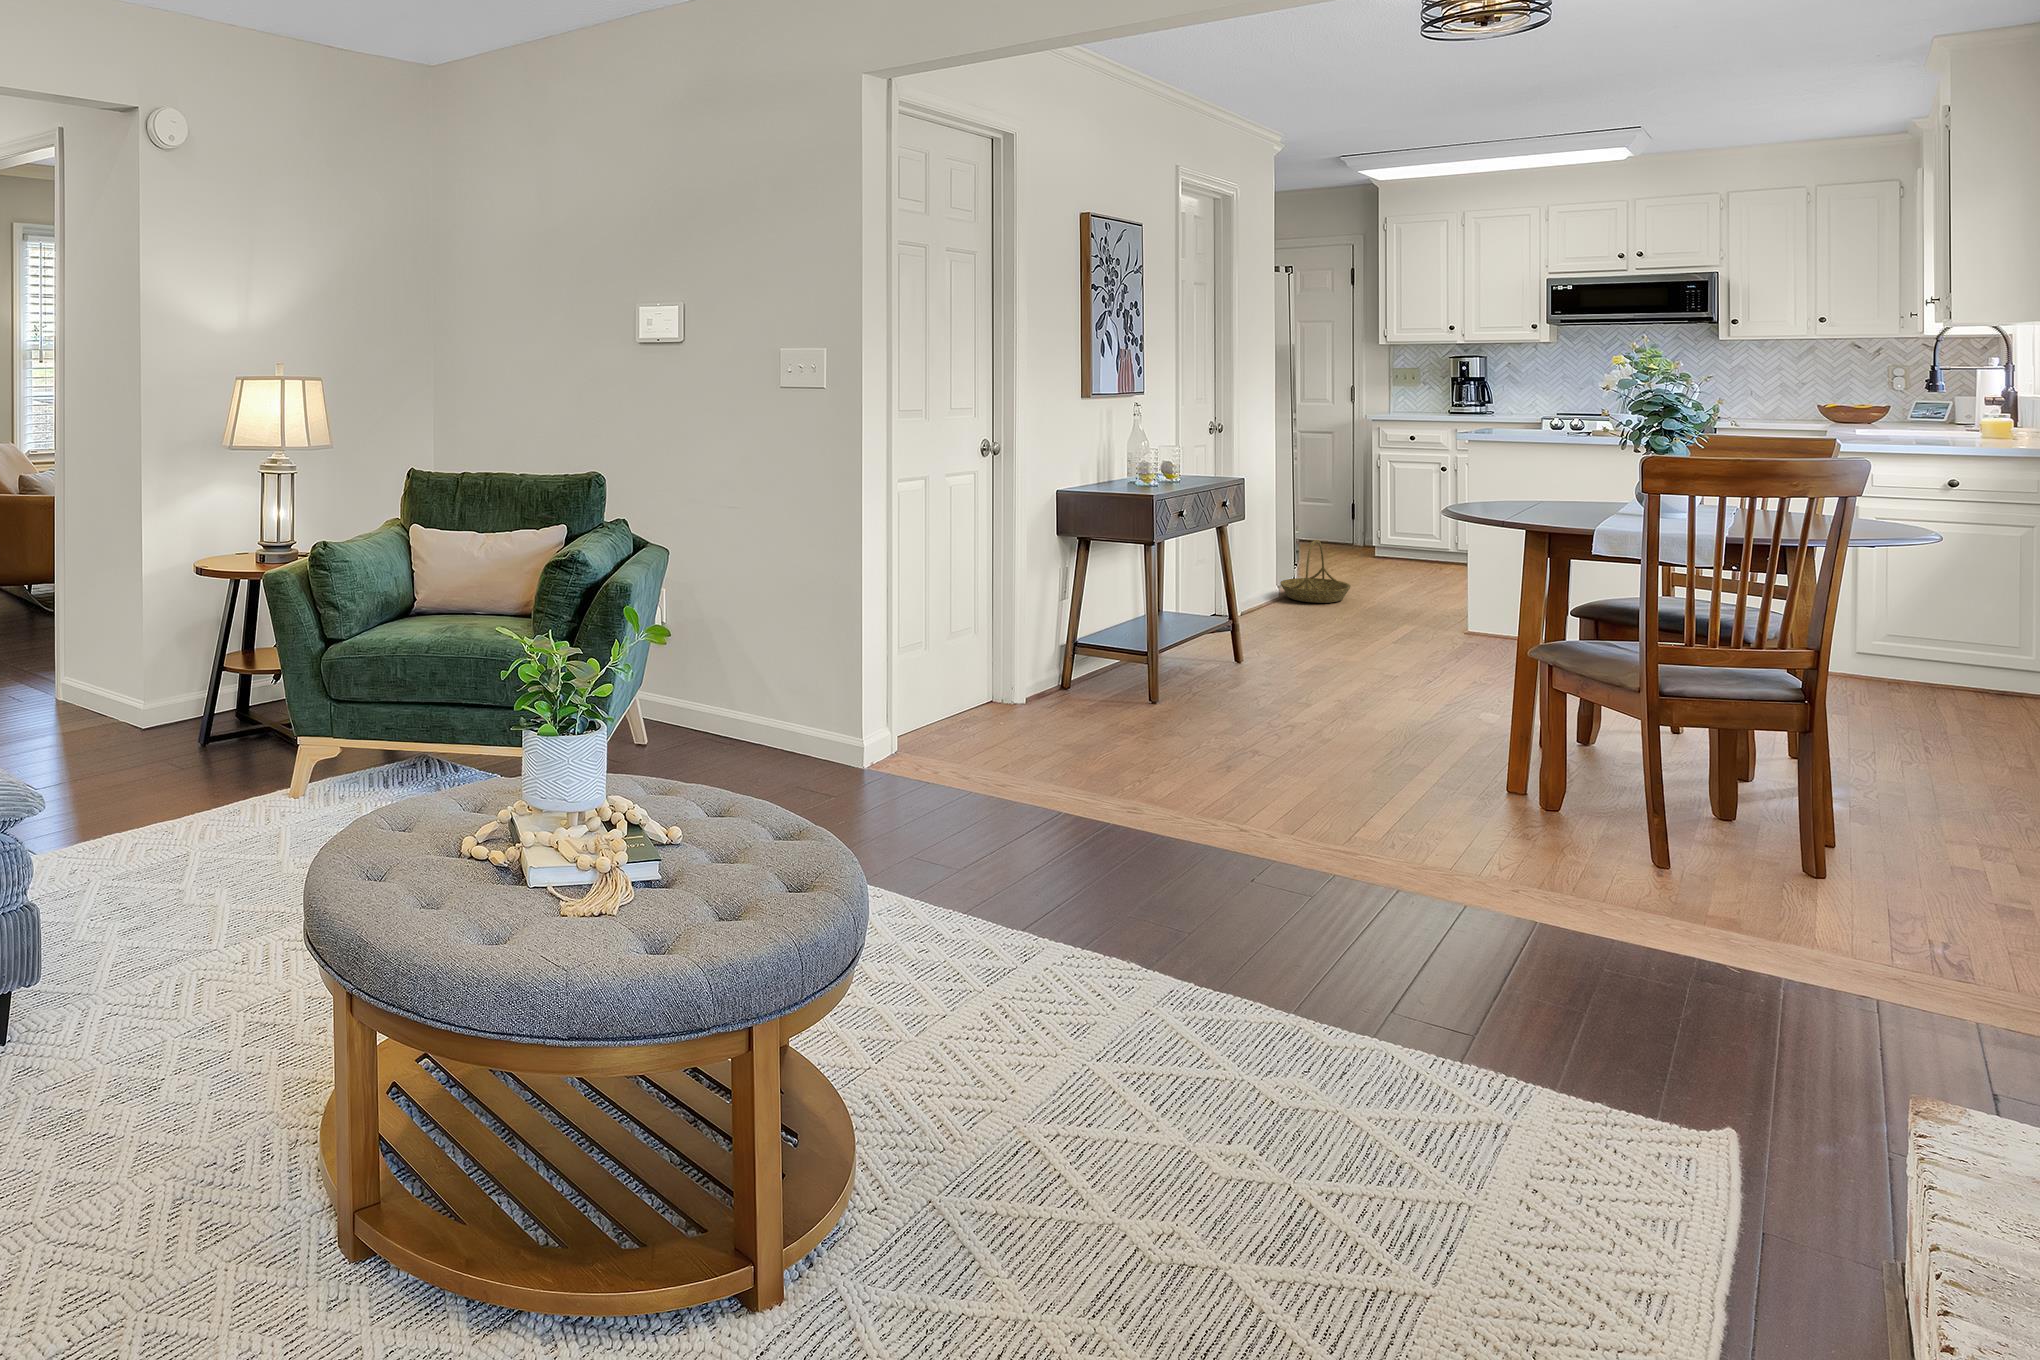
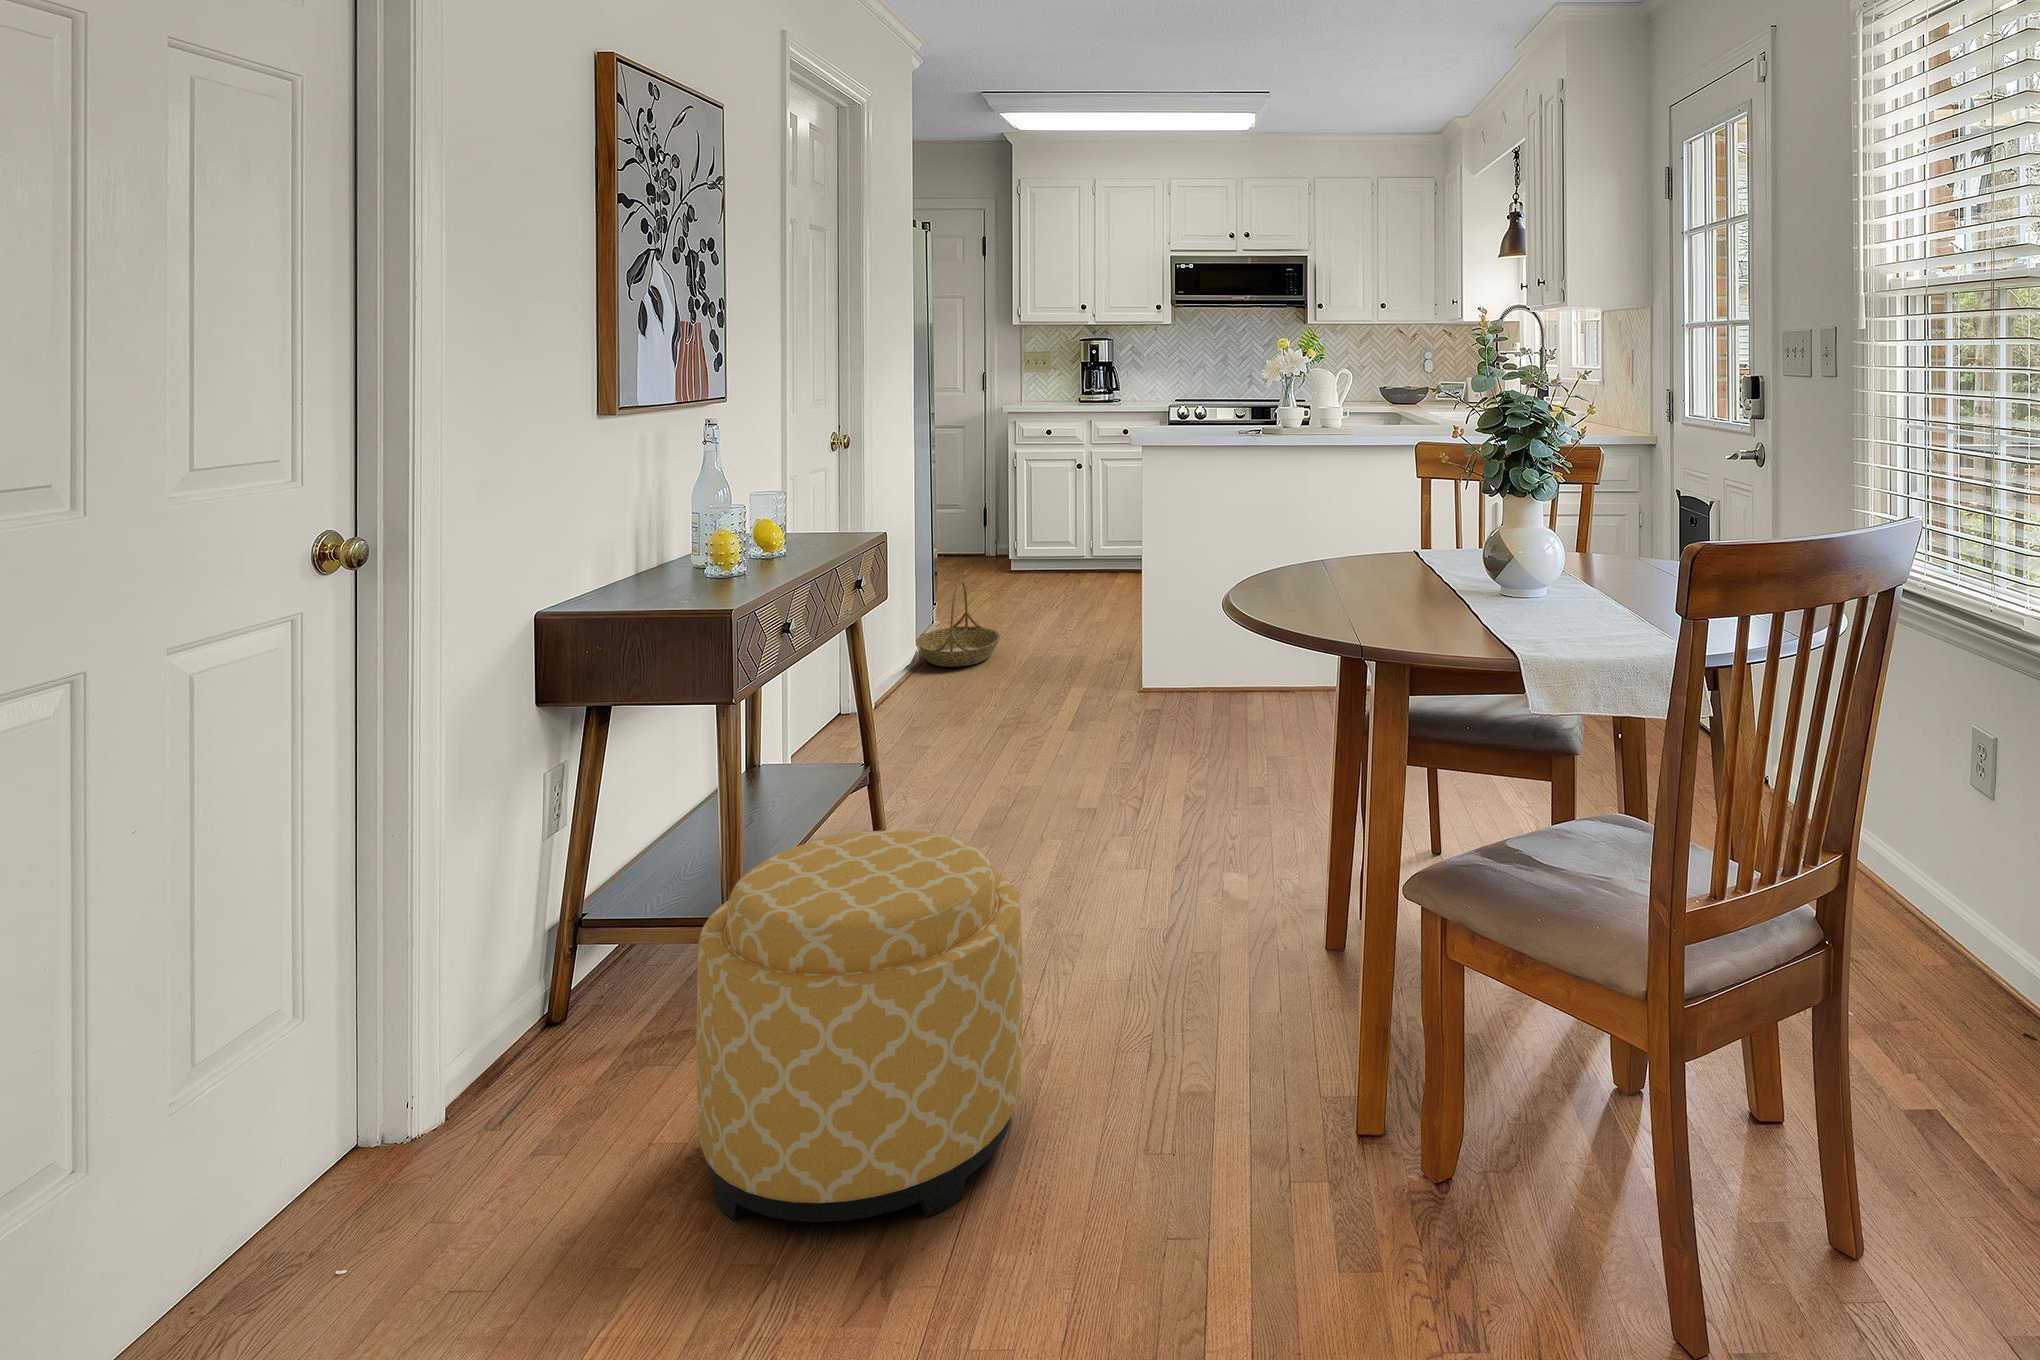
ottoman: none [1142,601,1304,759] -> present [696,830,1023,1222]

